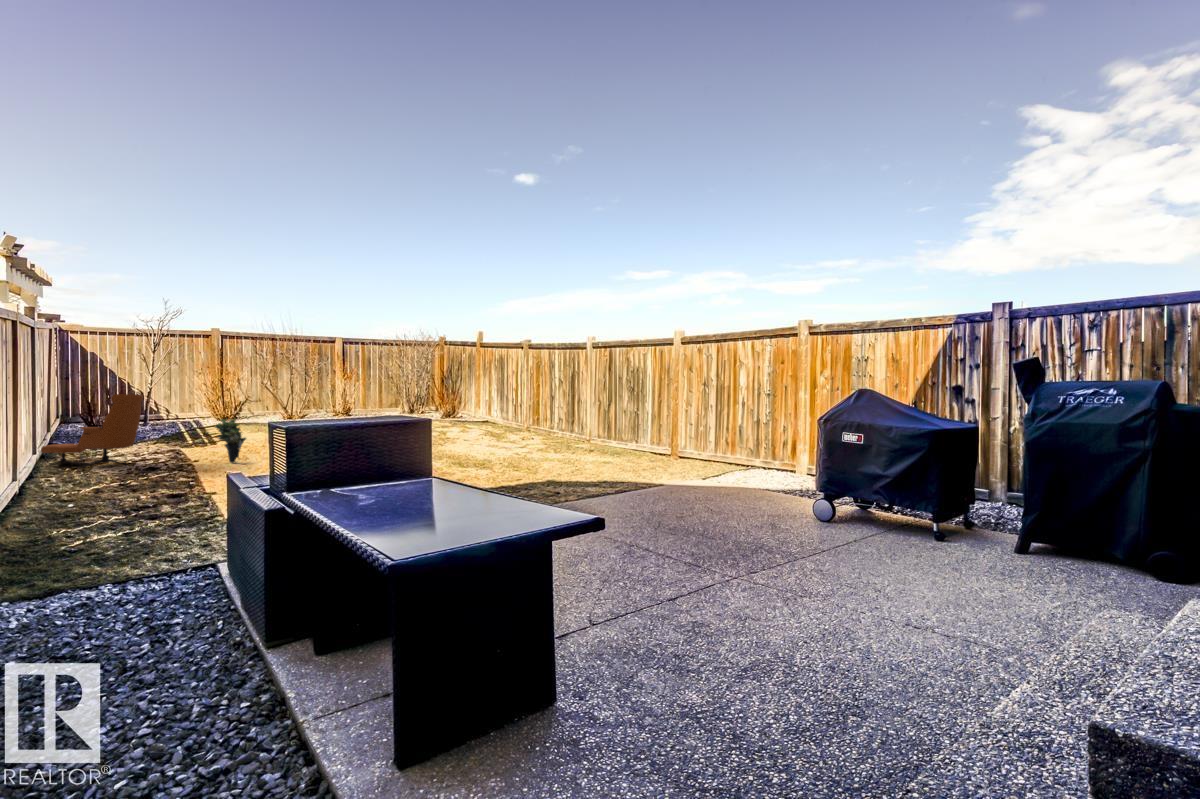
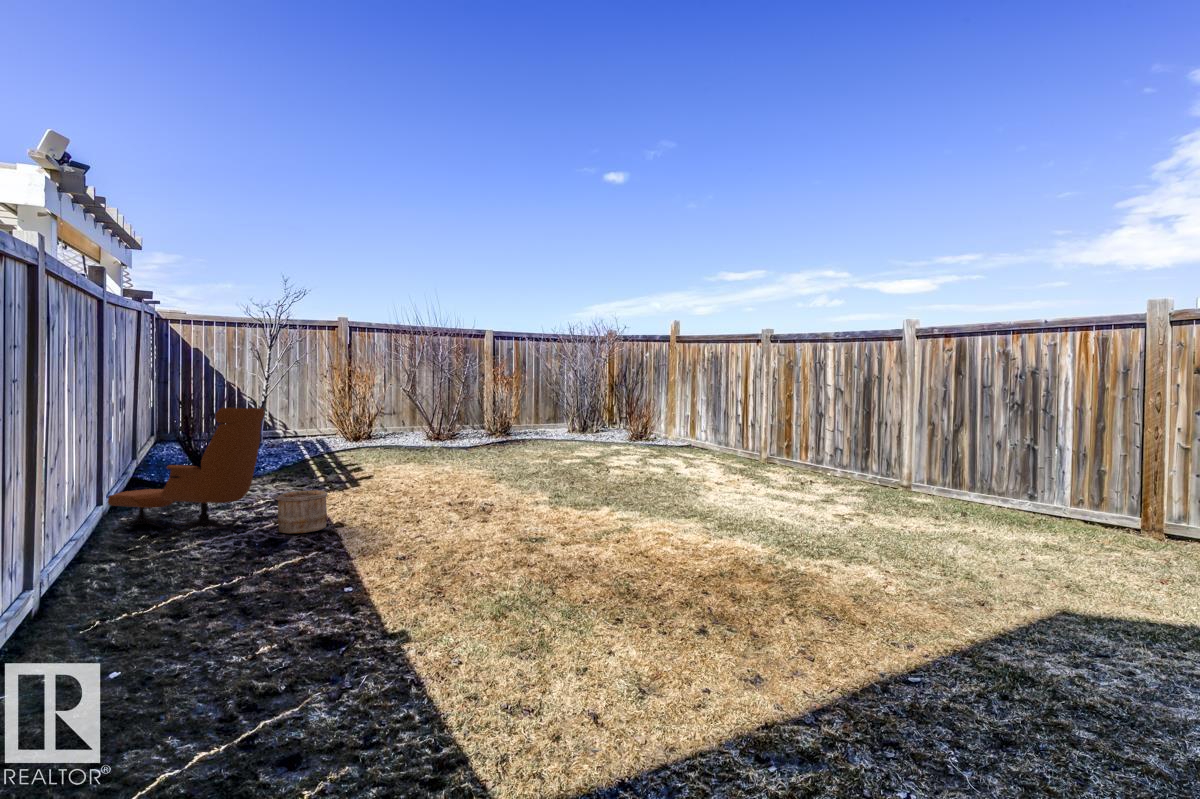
potted plant: present [215,418,246,463] -> none [374,449,423,531]
wooden bucket: none [152,442,186,465] -> present [276,490,328,533]

